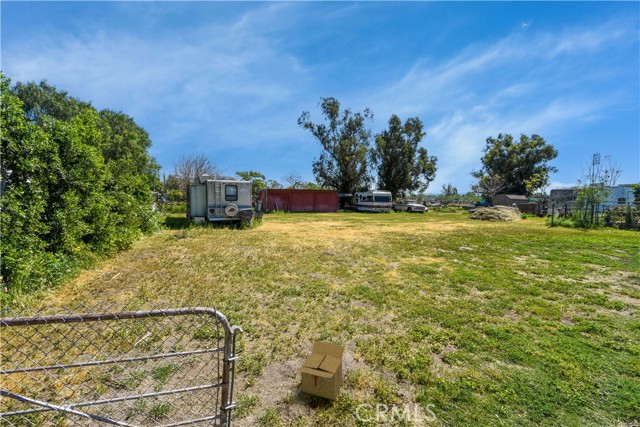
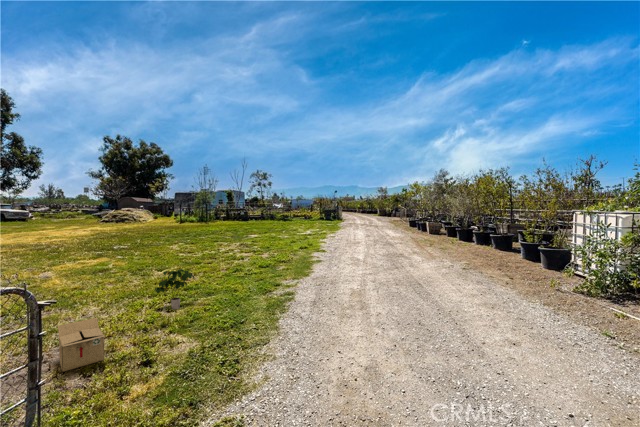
potted plant: none [430,309,482,364] -> present [155,269,194,309]

